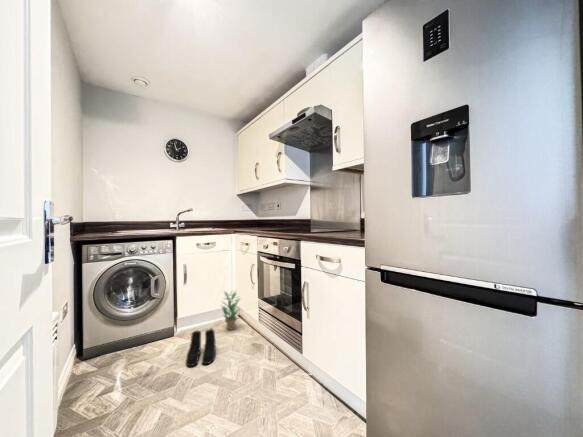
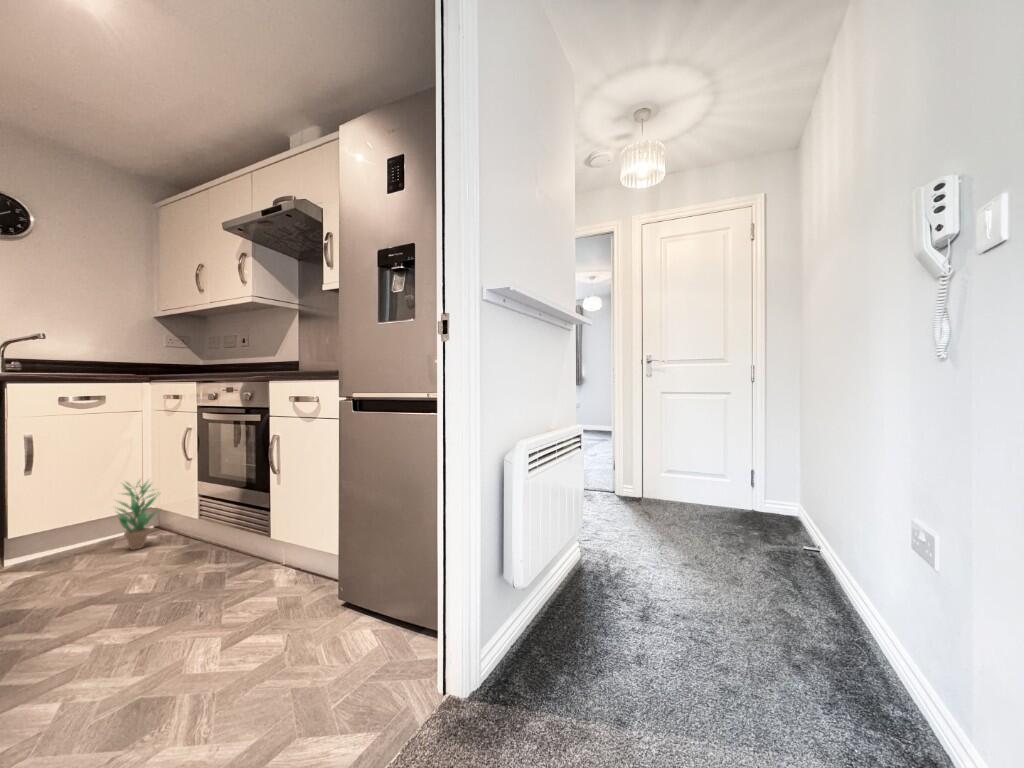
boots: present [186,329,216,366] -> none [37,539,104,599]

